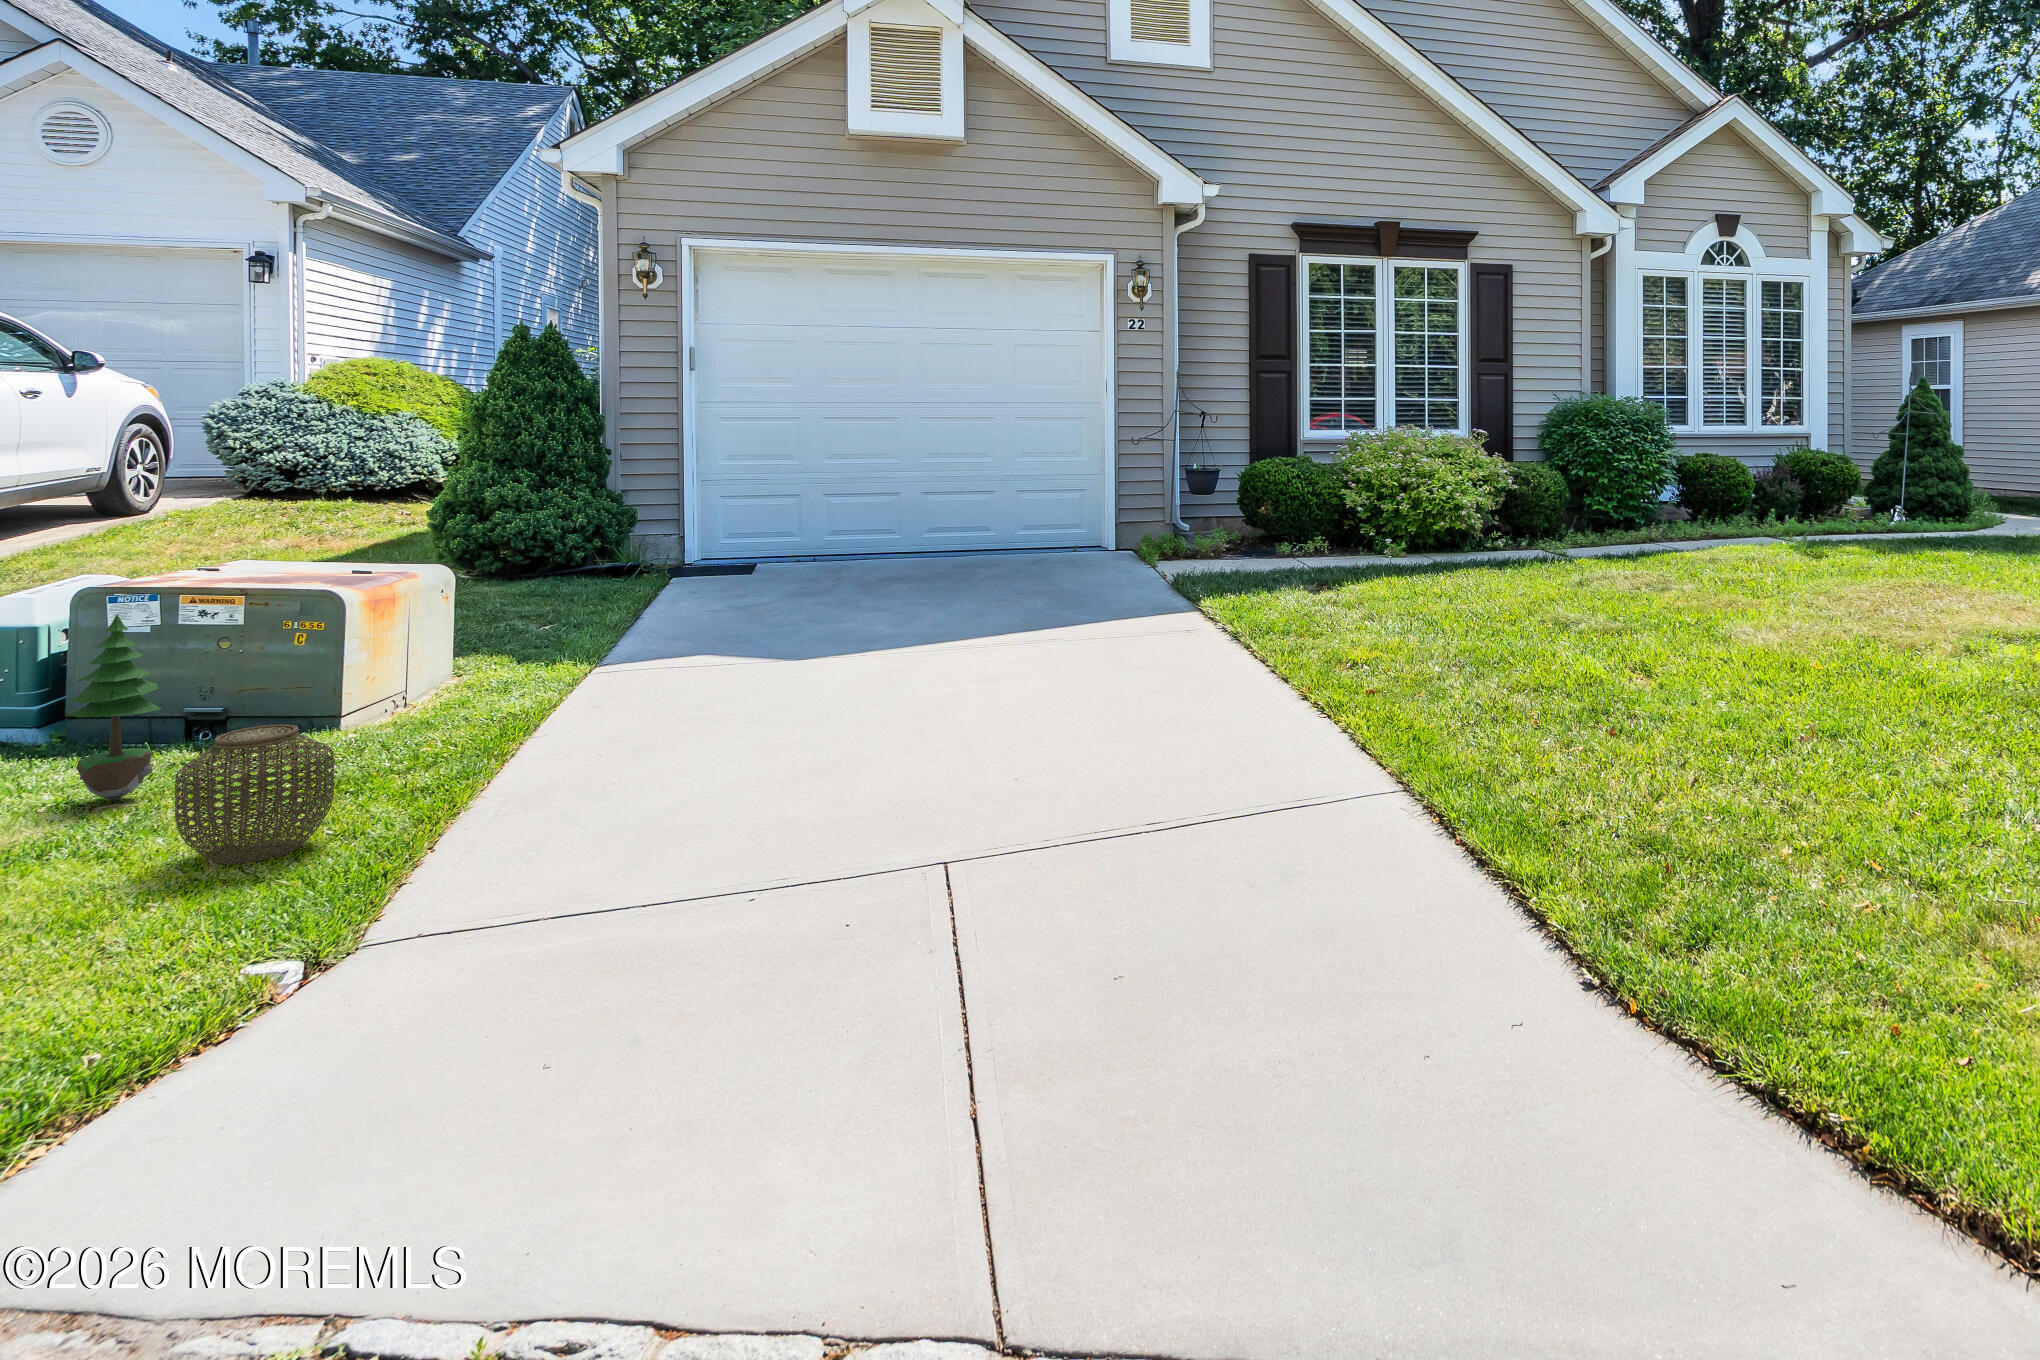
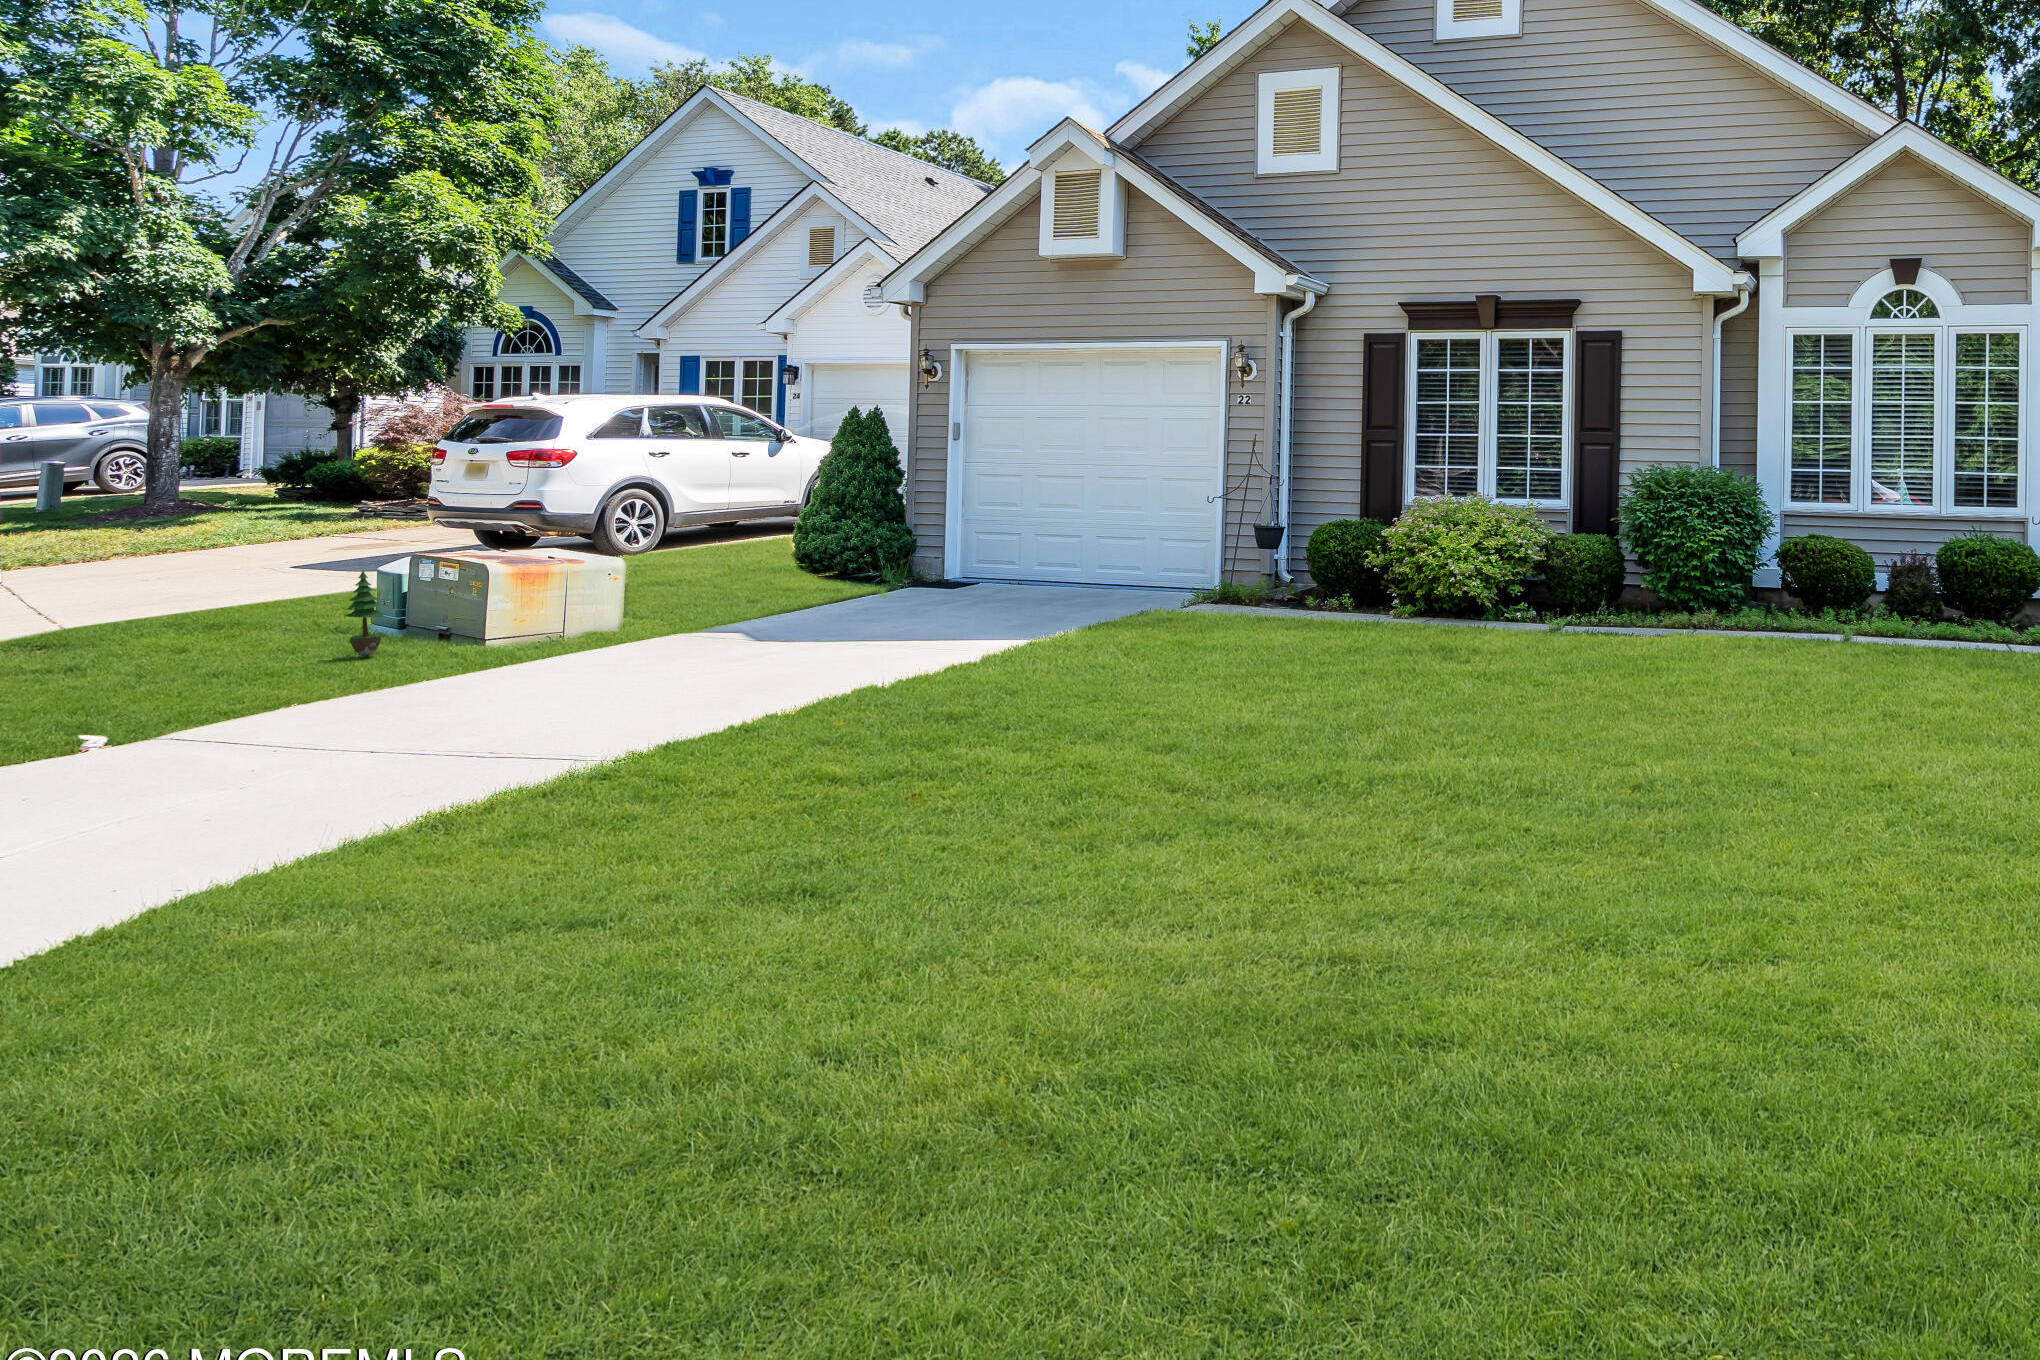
woven basket: present [175,725,335,864] -> none [272,626,342,687]

